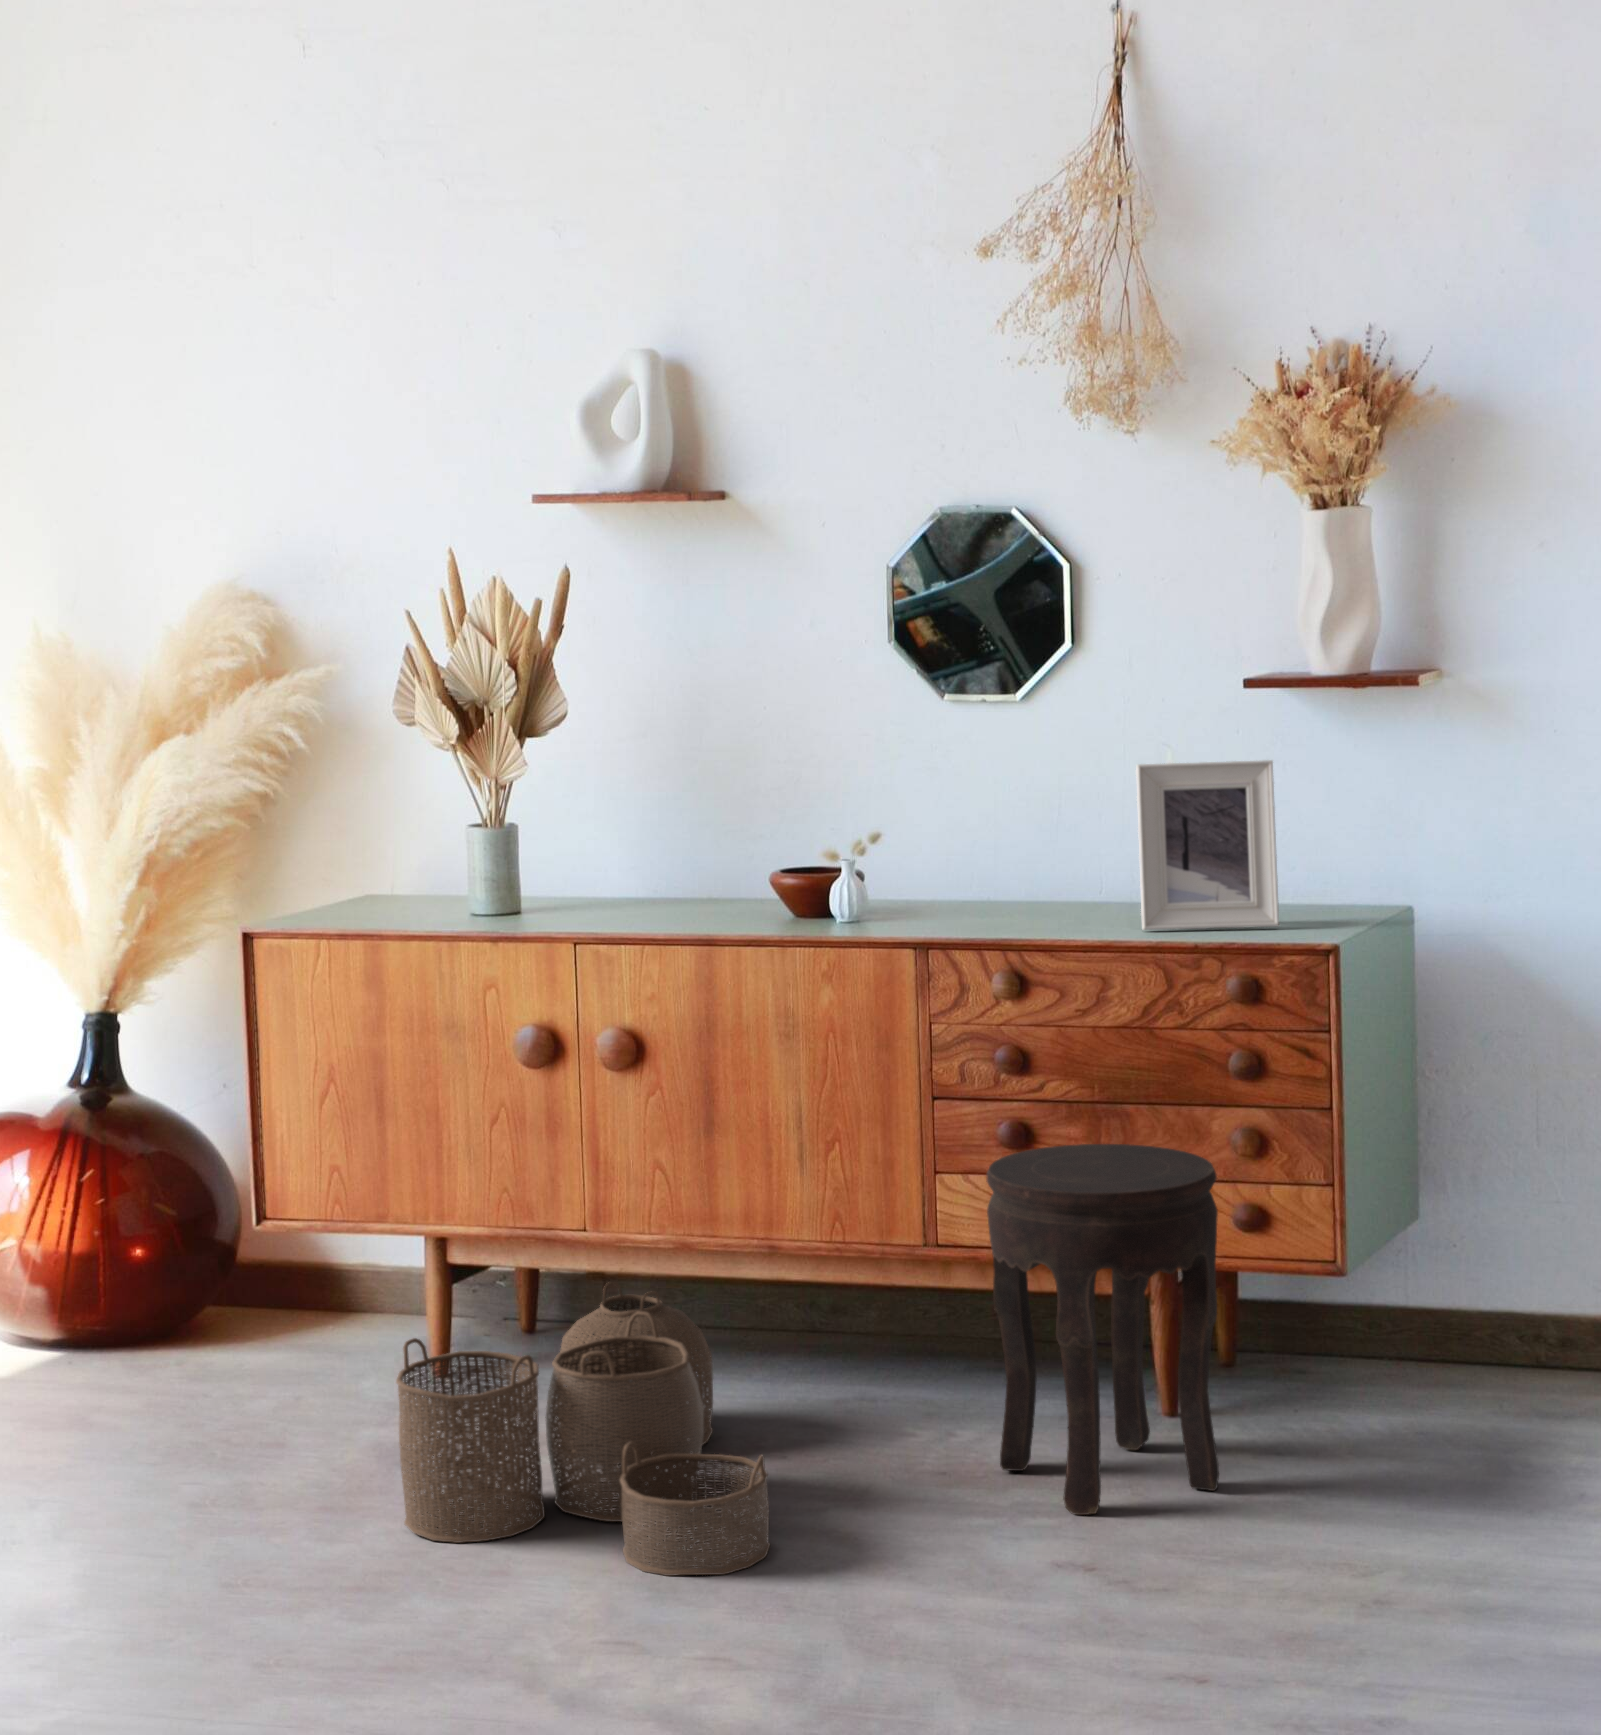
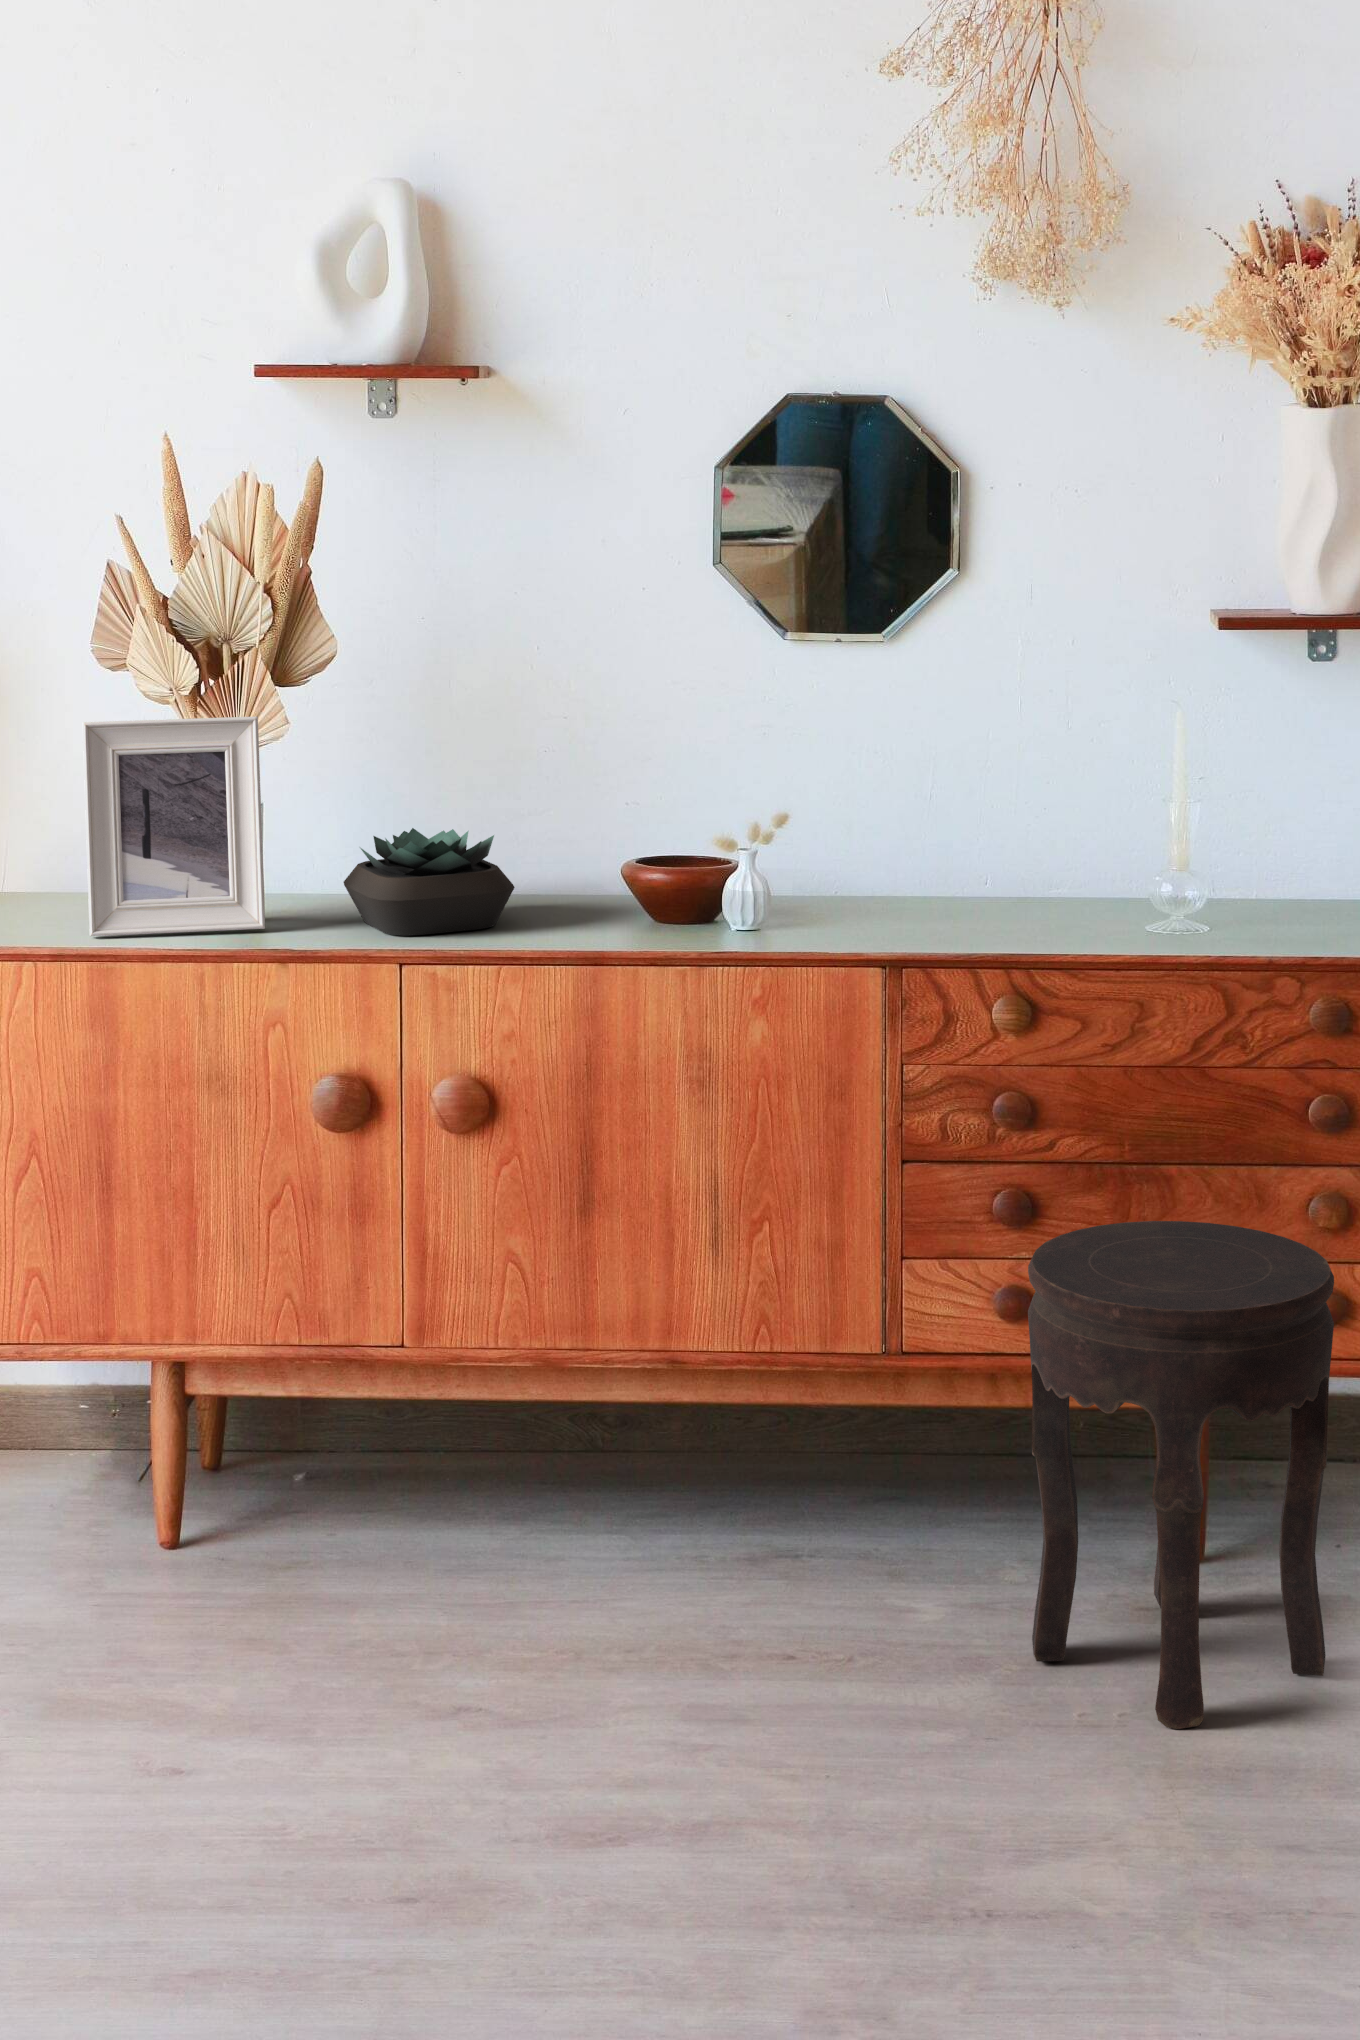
picture frame: present [1136,760,1279,930] -> present [83,717,265,936]
succulent plant: none [552,853,668,927] -> present [344,828,515,936]
woven basket: present [396,1282,770,1576] -> none [255,1429,807,1880]

